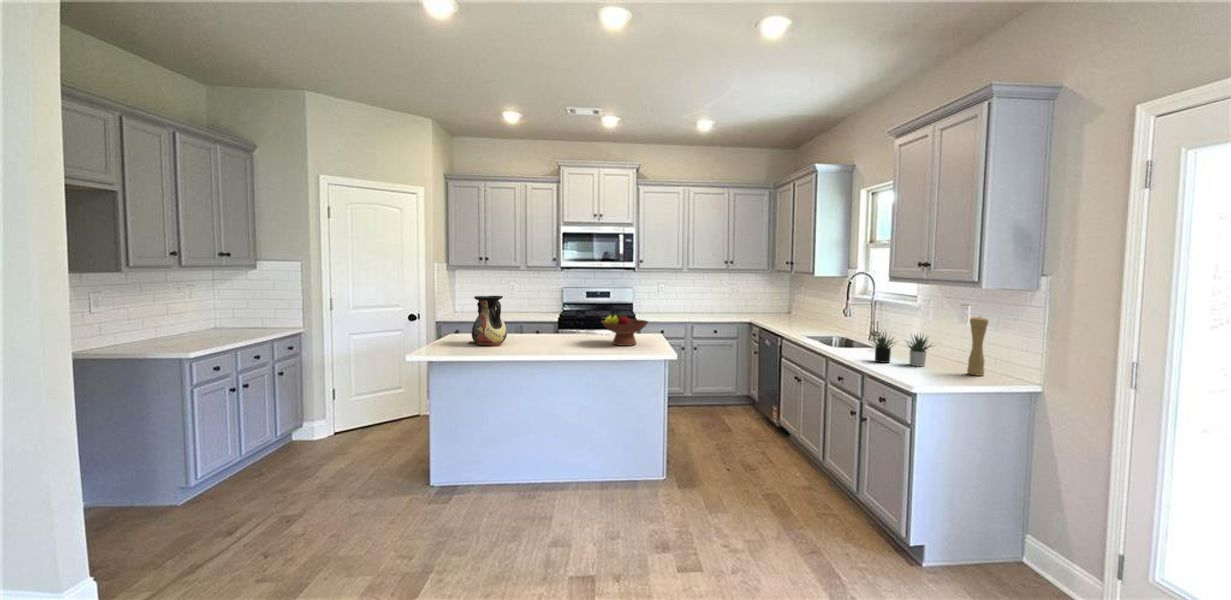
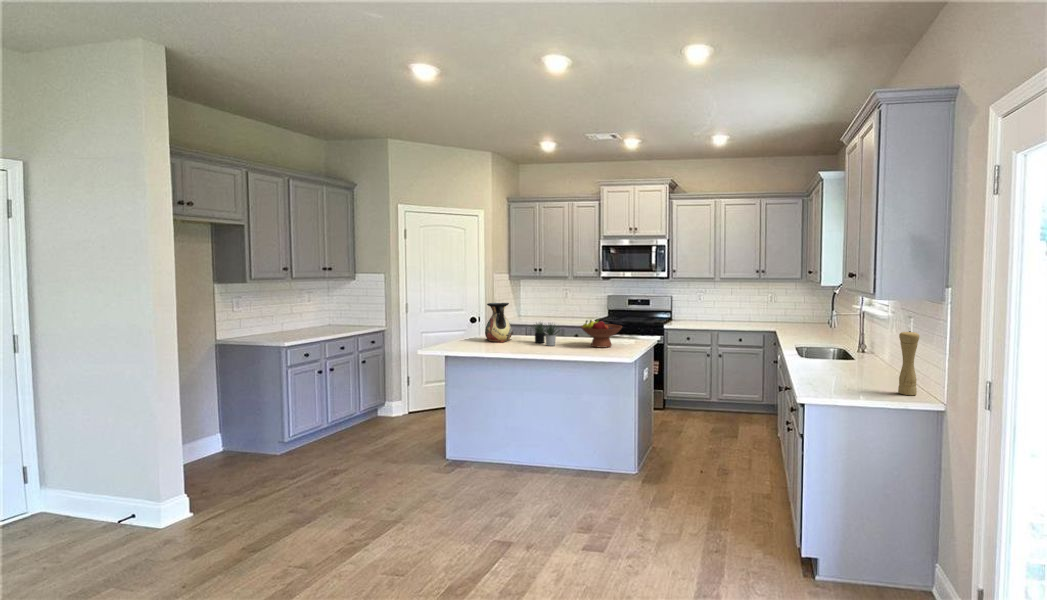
succulent plant: present [874,335,931,366] -> present [535,323,560,346]

